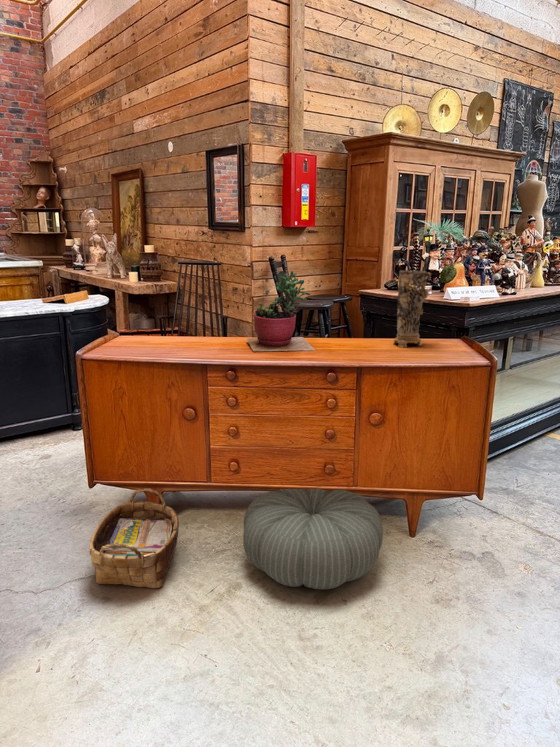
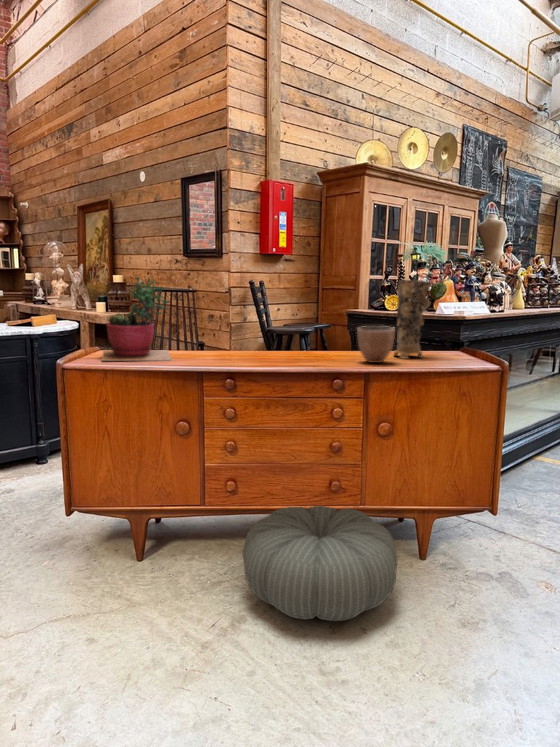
succulent plant: present [246,270,315,351] -> present [102,277,172,361]
decorative bowl: none [354,317,390,353] -> present [357,326,395,363]
woven basket: present [90,488,179,588] -> none [70,515,171,629]

